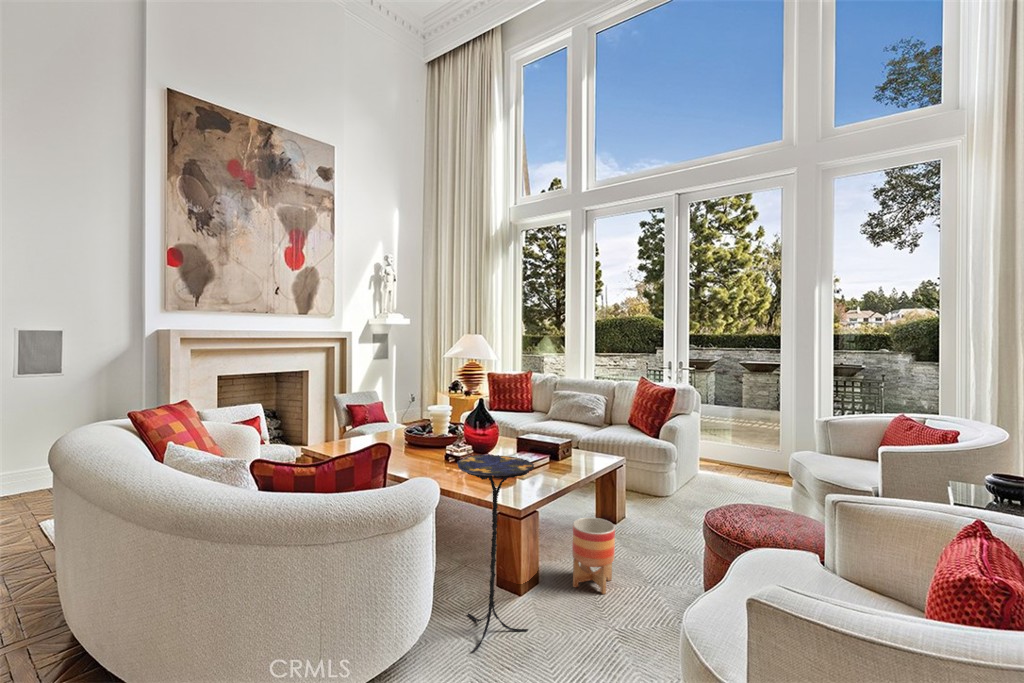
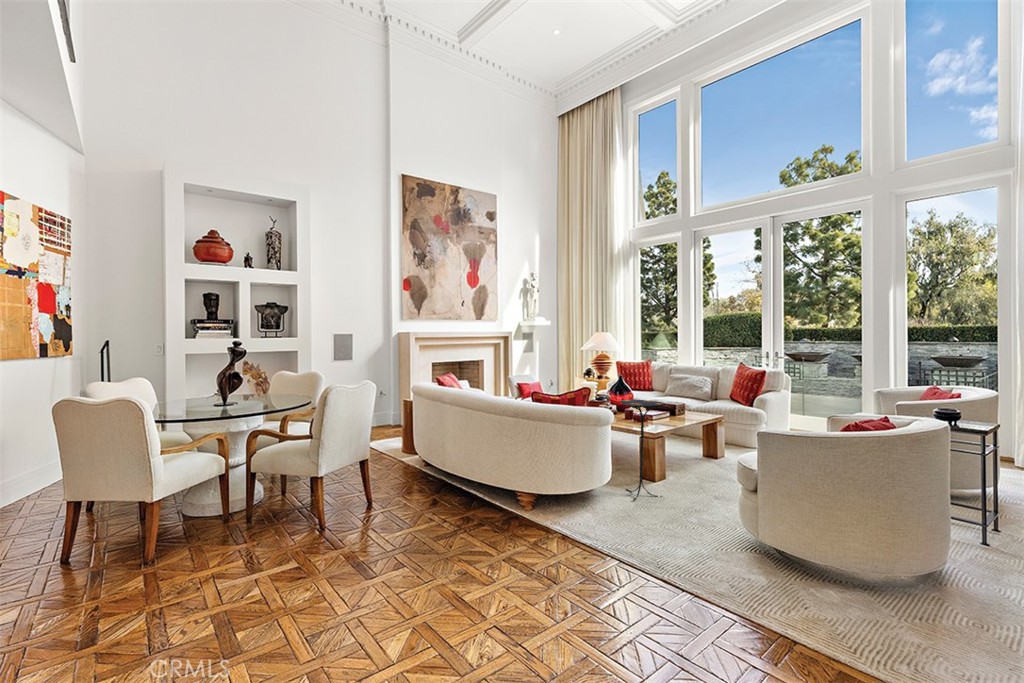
planter: present [572,518,615,594] -> none [688,444,715,487]

